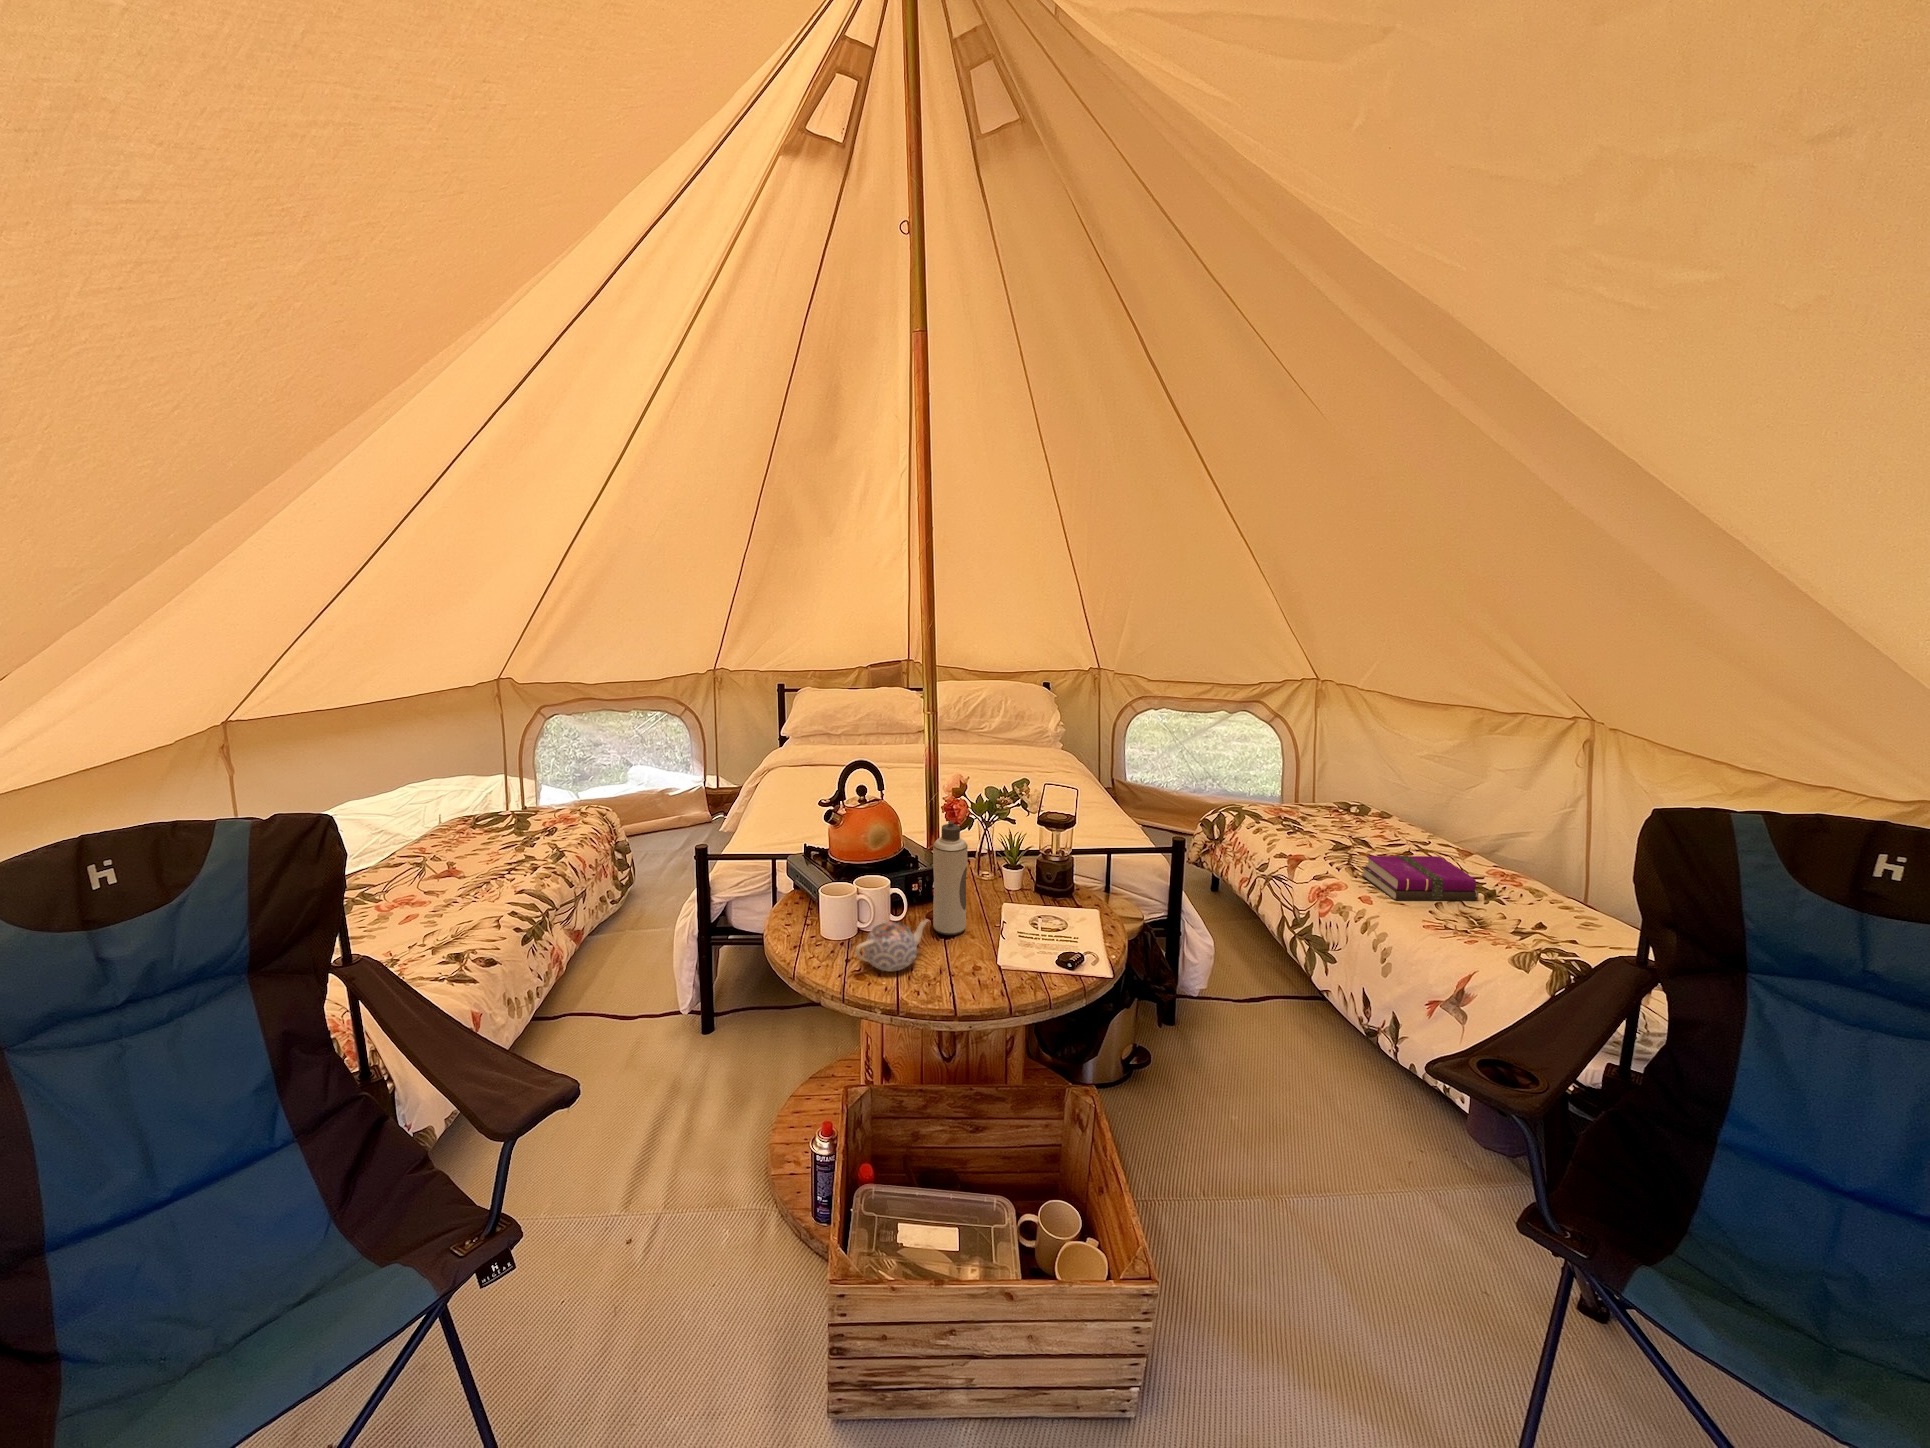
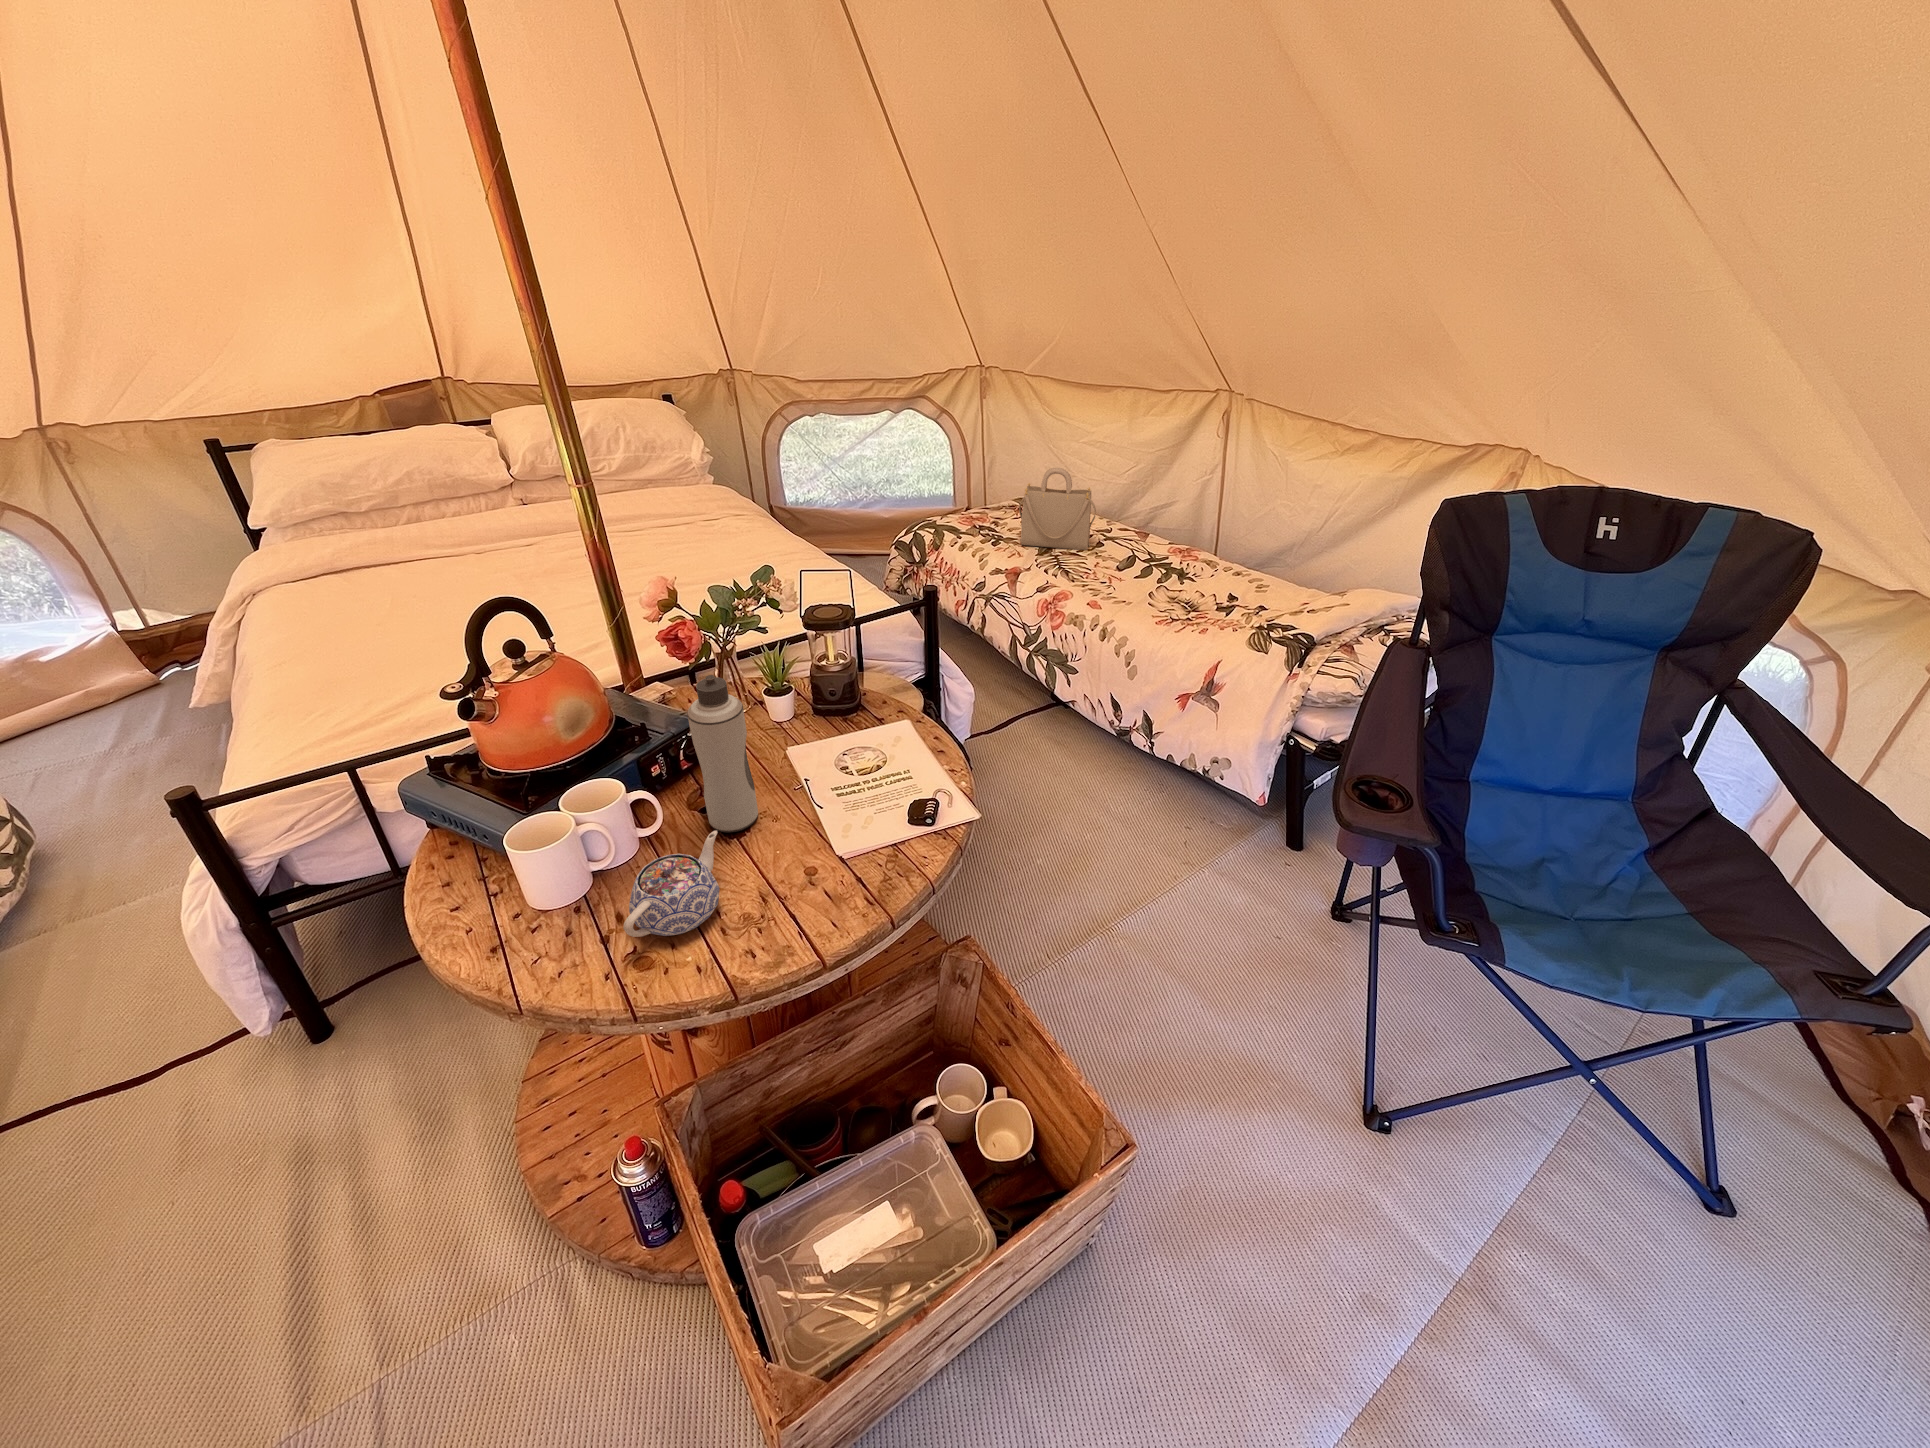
handbag: none [1317,772,1400,855] -> present [1019,468,1096,550]
notebook: present [1361,856,1478,901] -> none [1081,545,1183,600]

